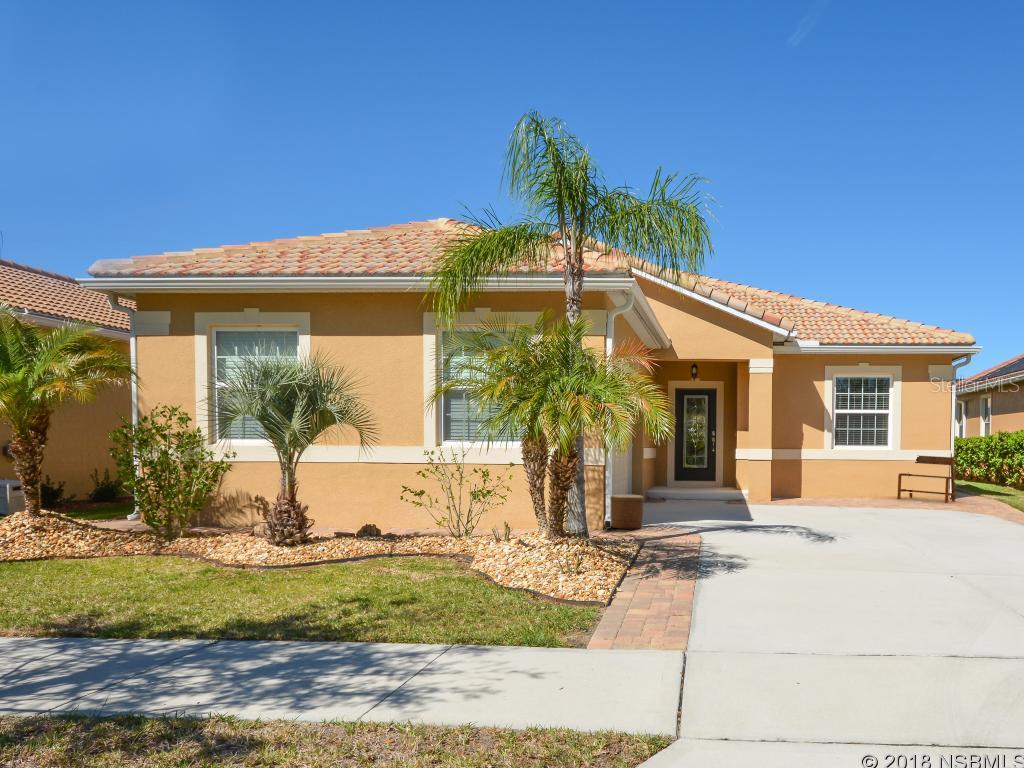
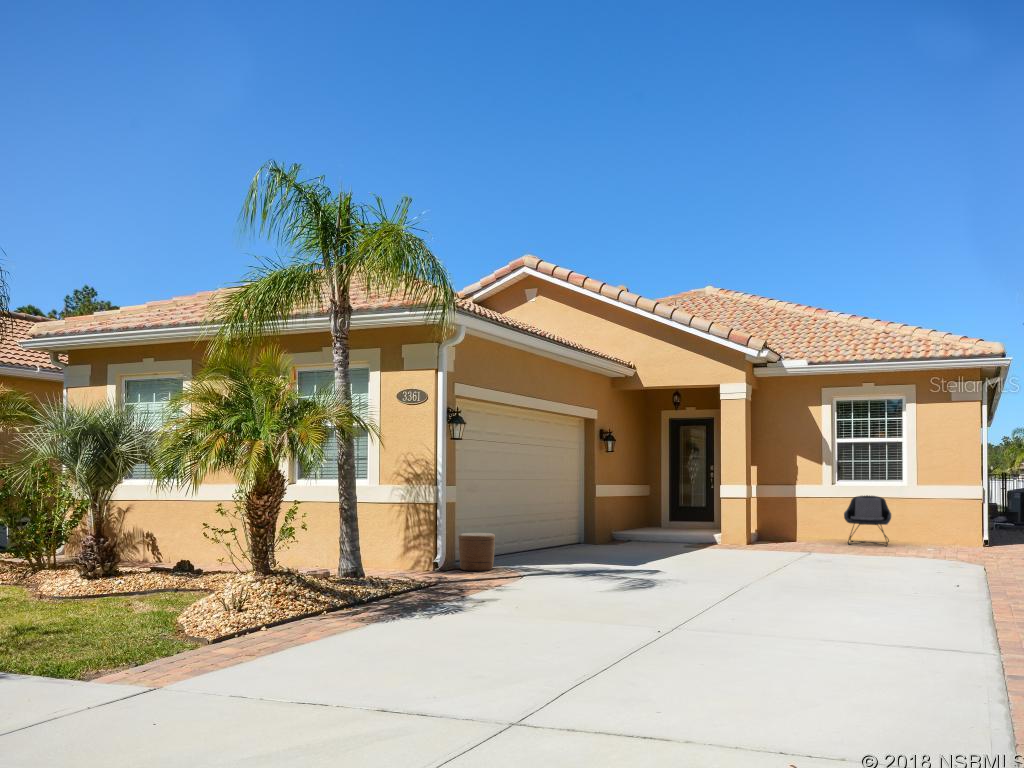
bench: present [897,456,956,503] -> none [911,491,983,551]
lounge chair: none [845,458,887,501] -> present [844,495,891,546]

